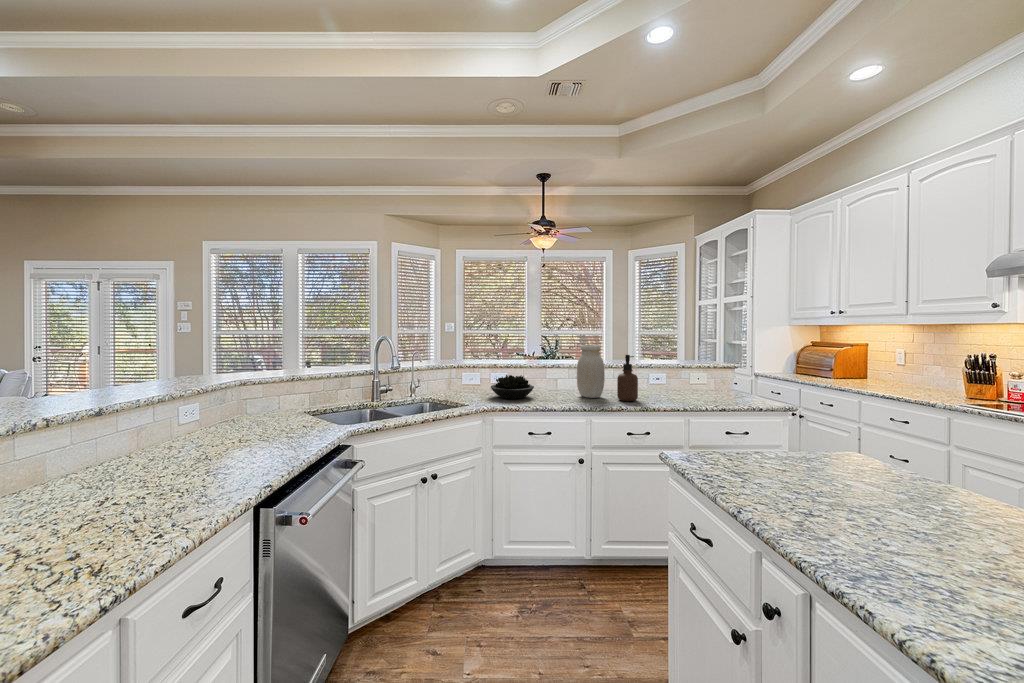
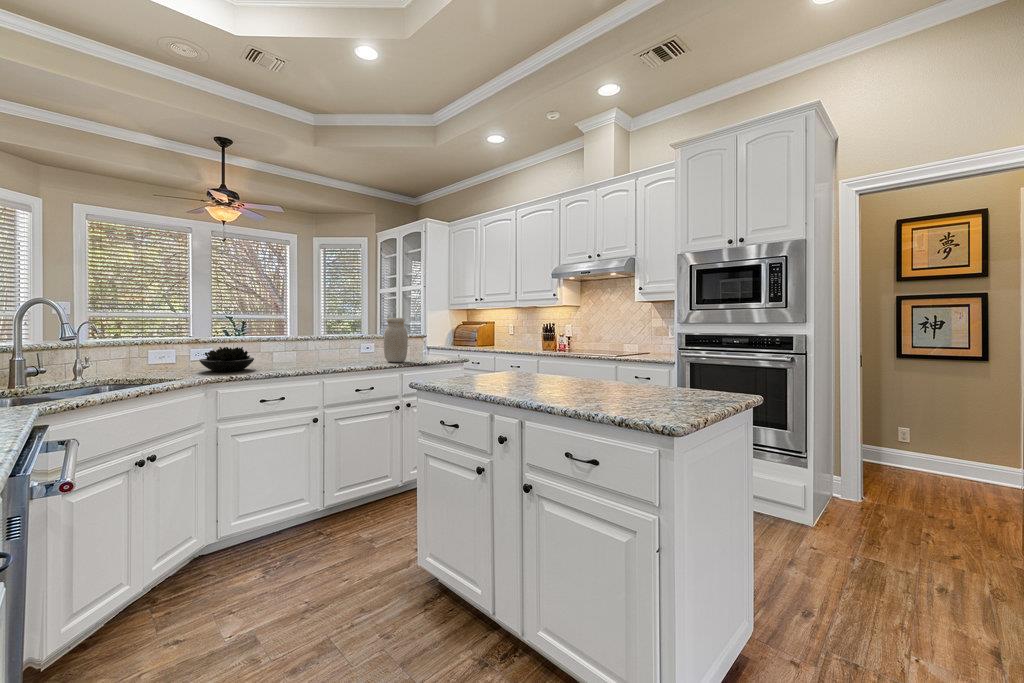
jar: present [577,345,605,398] -> present [384,318,408,362]
soap dispenser: present [617,355,638,401] -> none [341,325,360,365]

